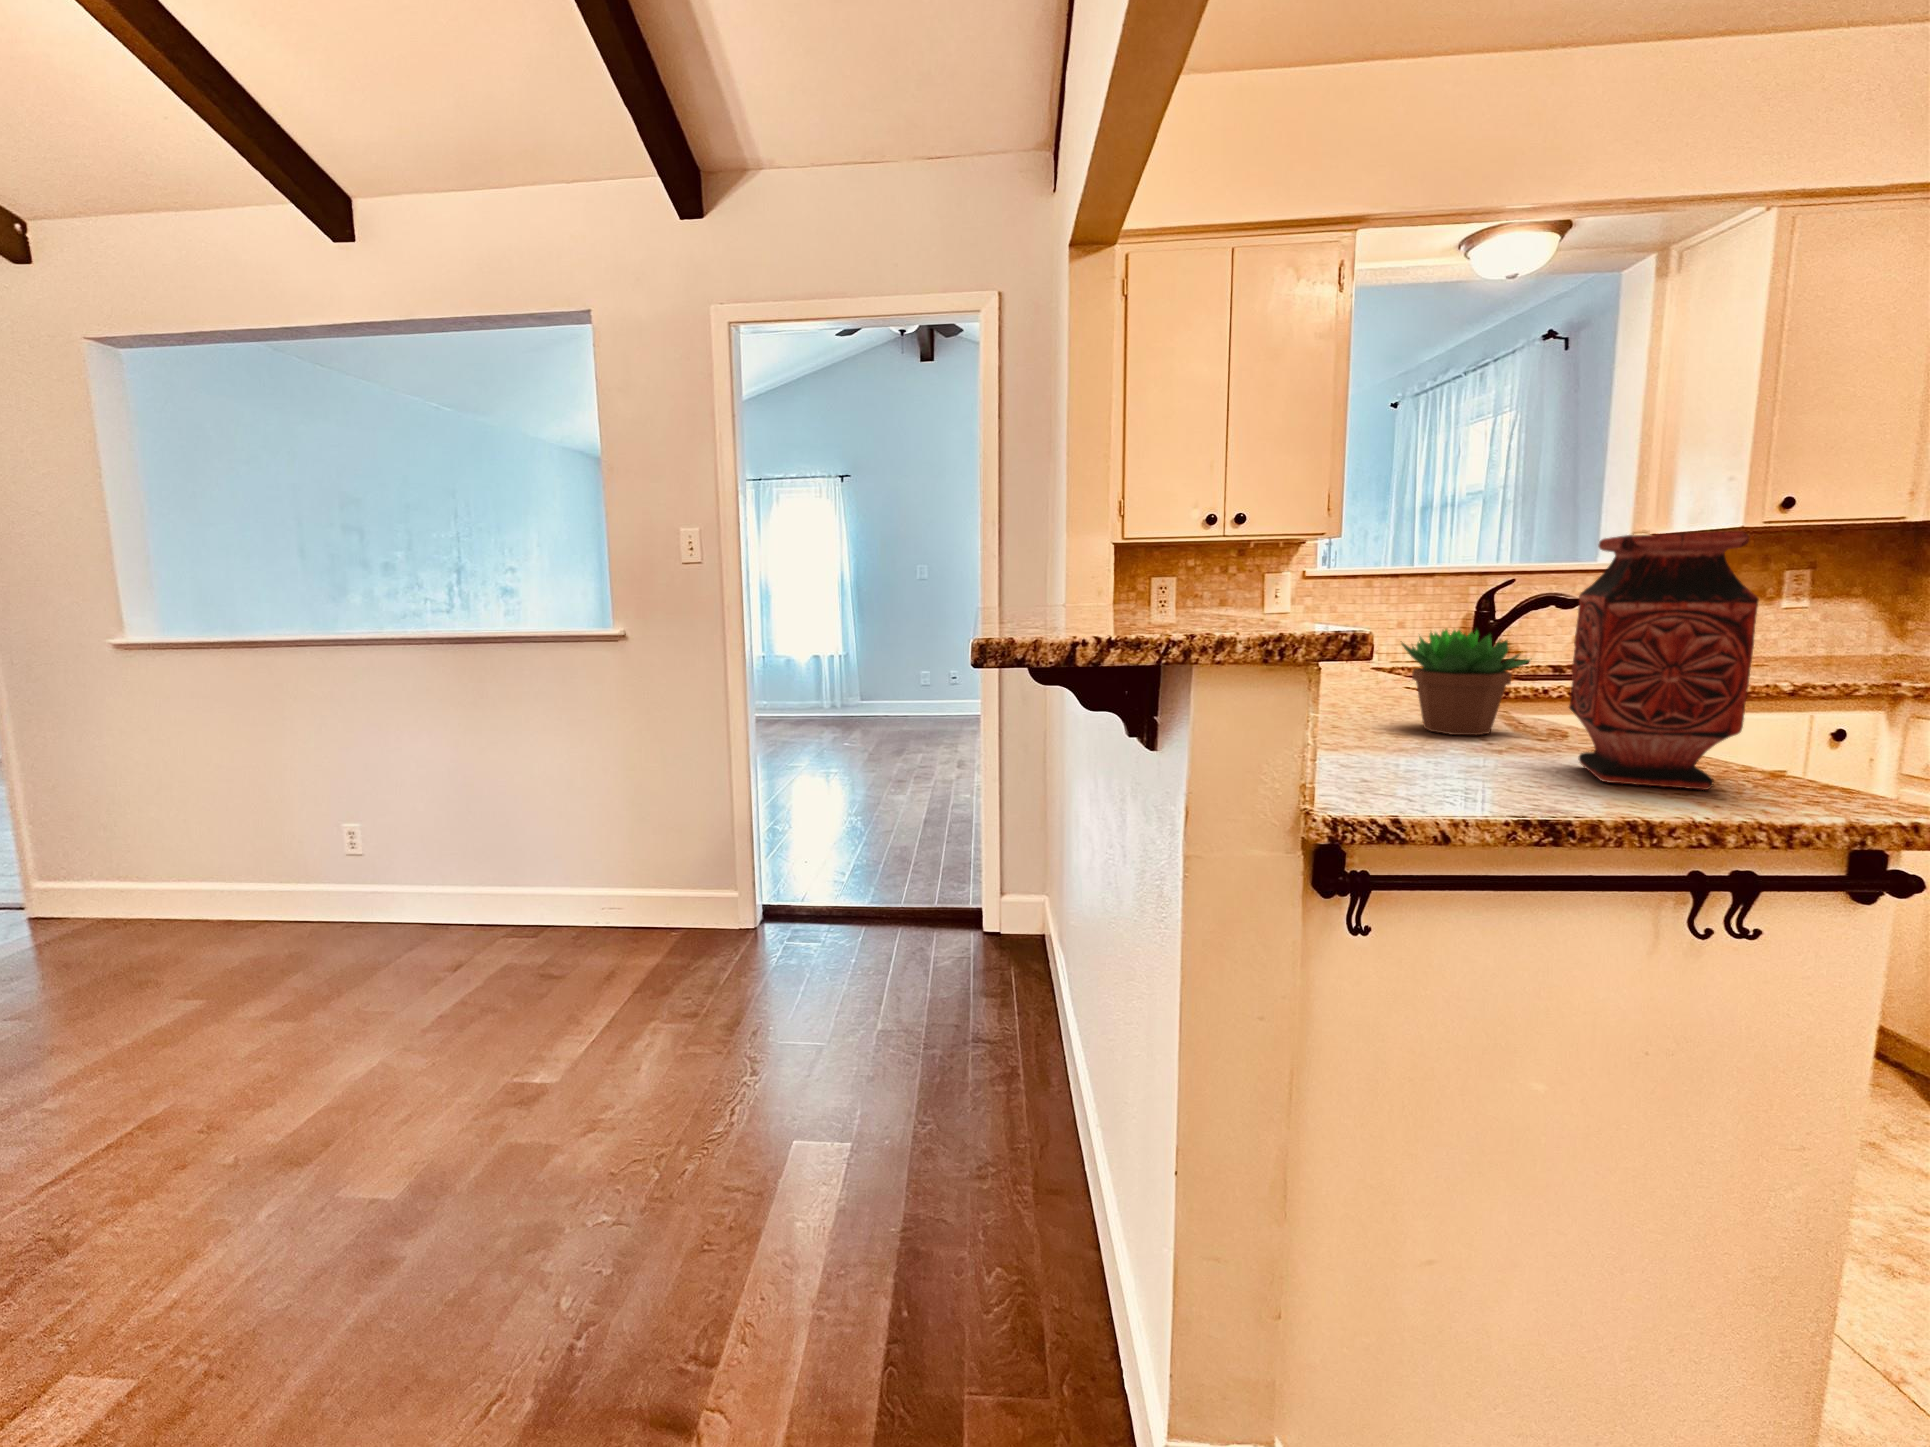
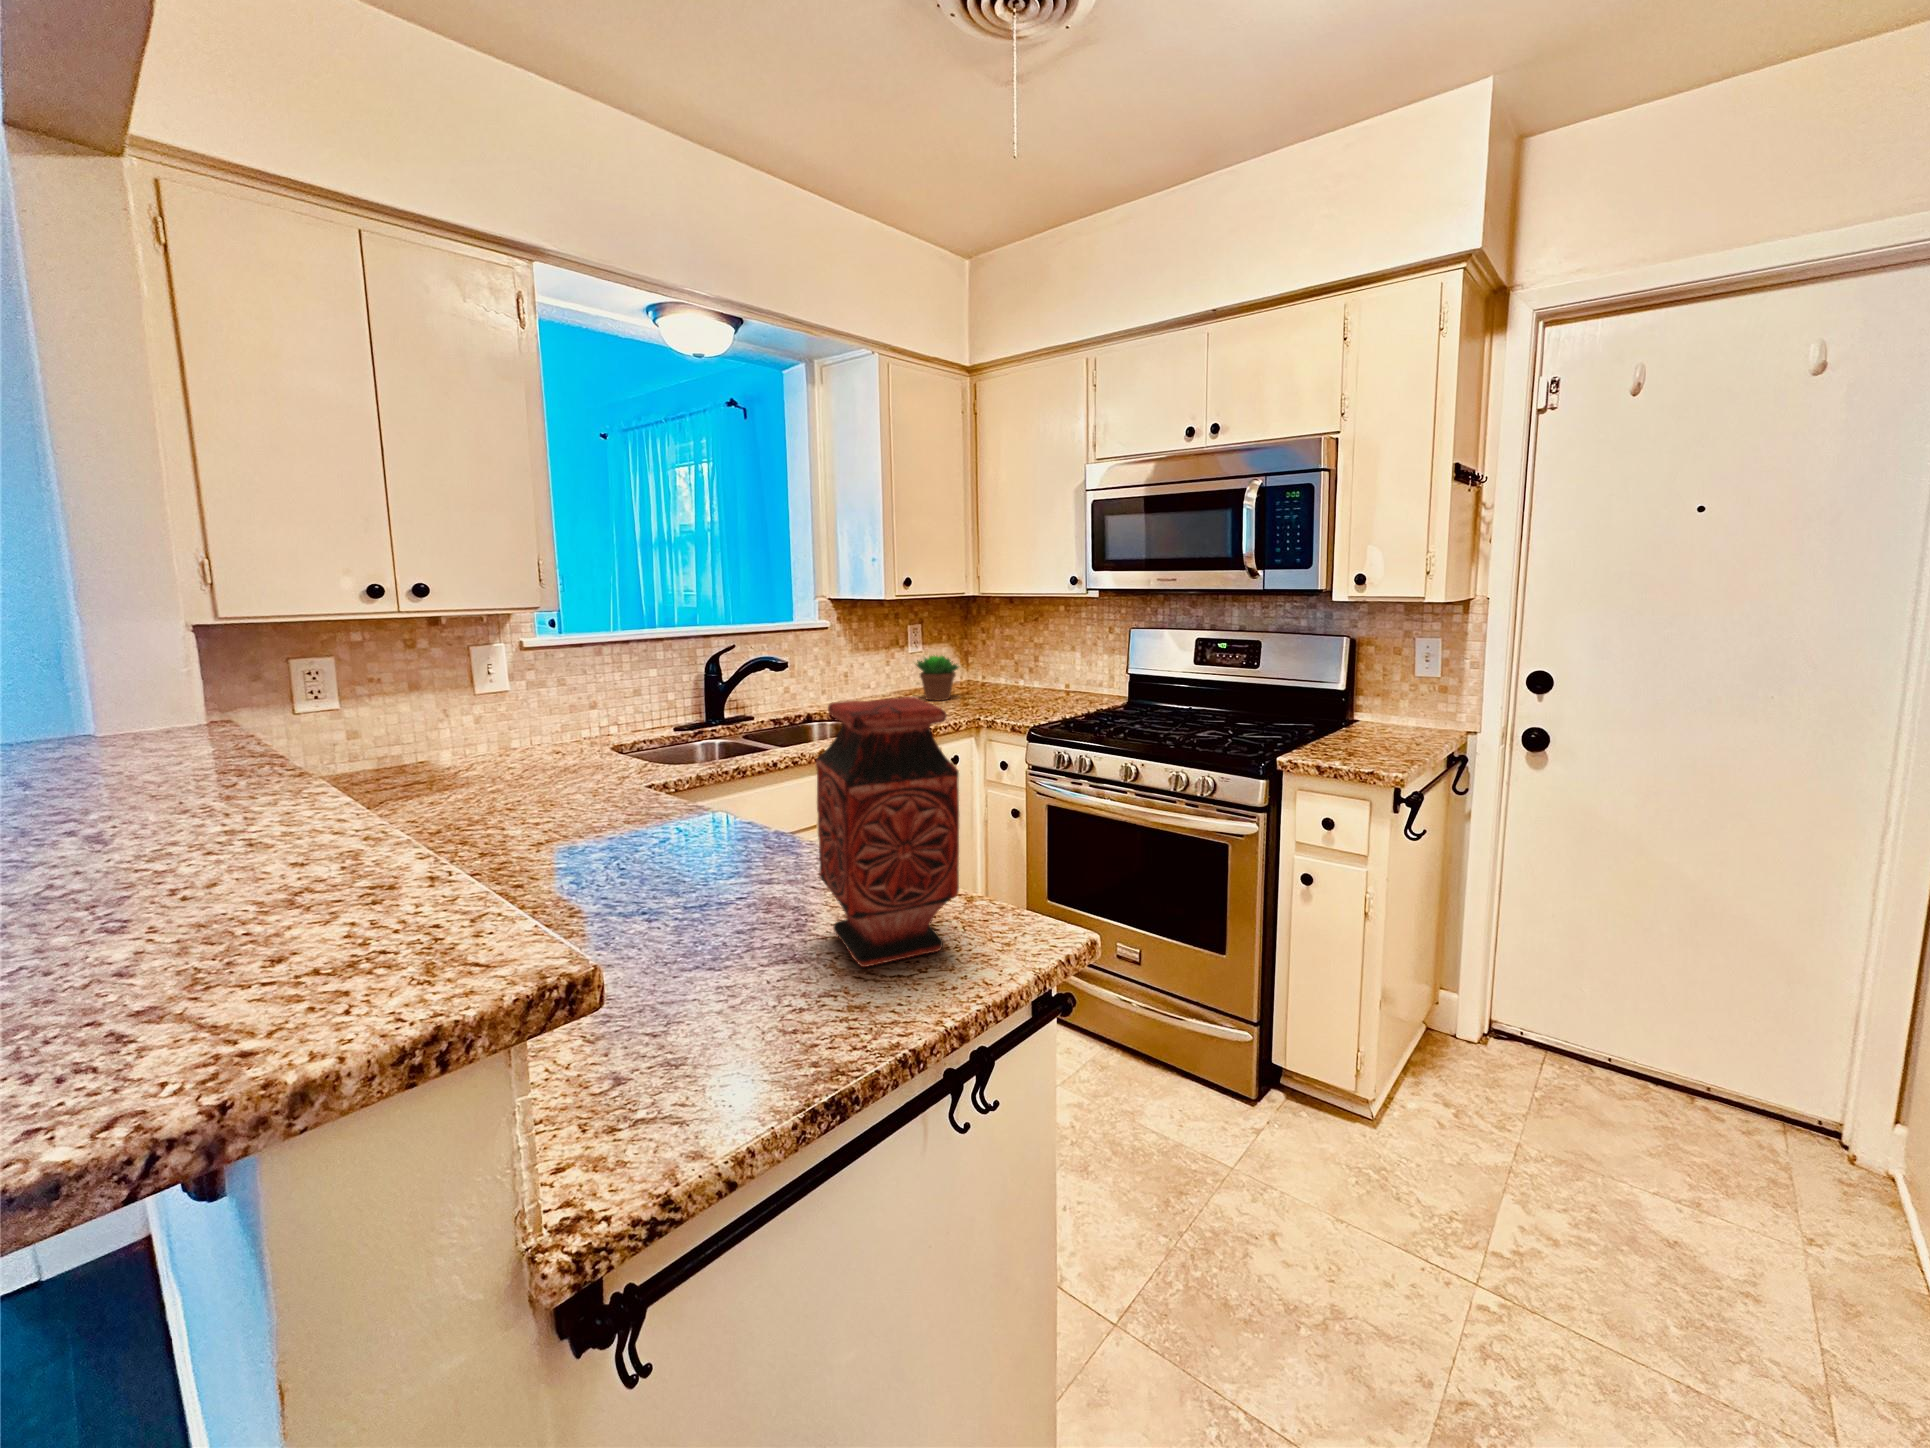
succulent plant: present [1402,630,1530,735] -> present [917,655,959,701]

